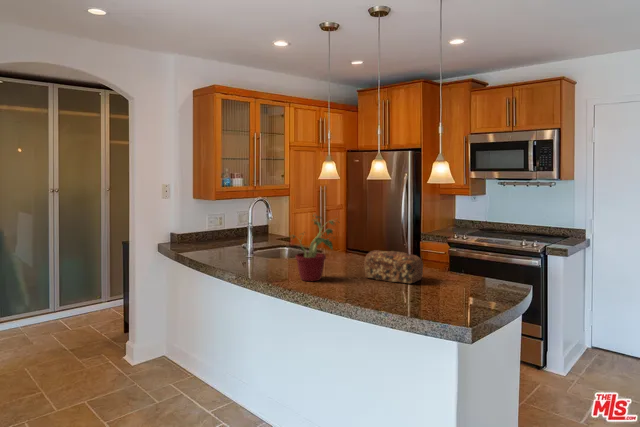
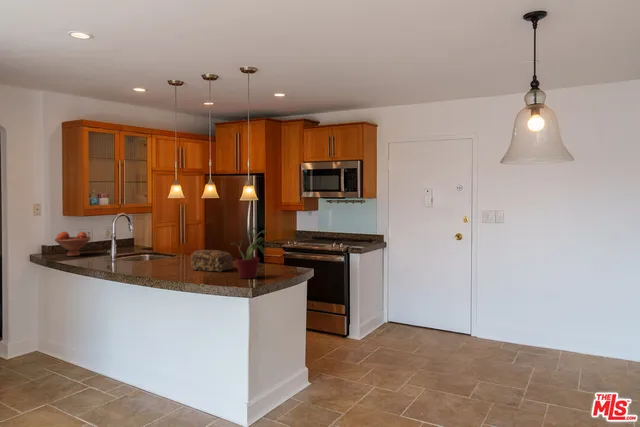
potted plant: present [293,215,334,281] -> present [233,228,266,279]
fruit bowl: none [185,218,225,248] -> present [55,232,91,256]

